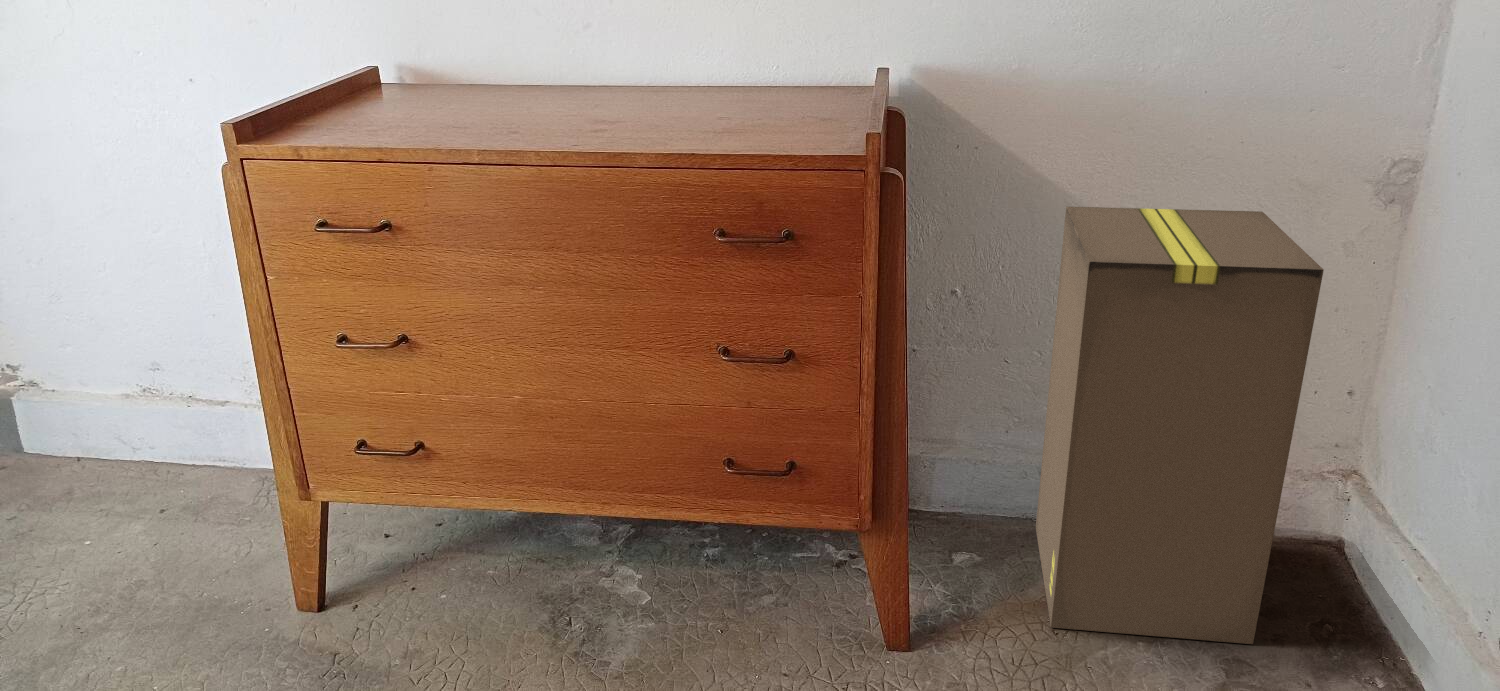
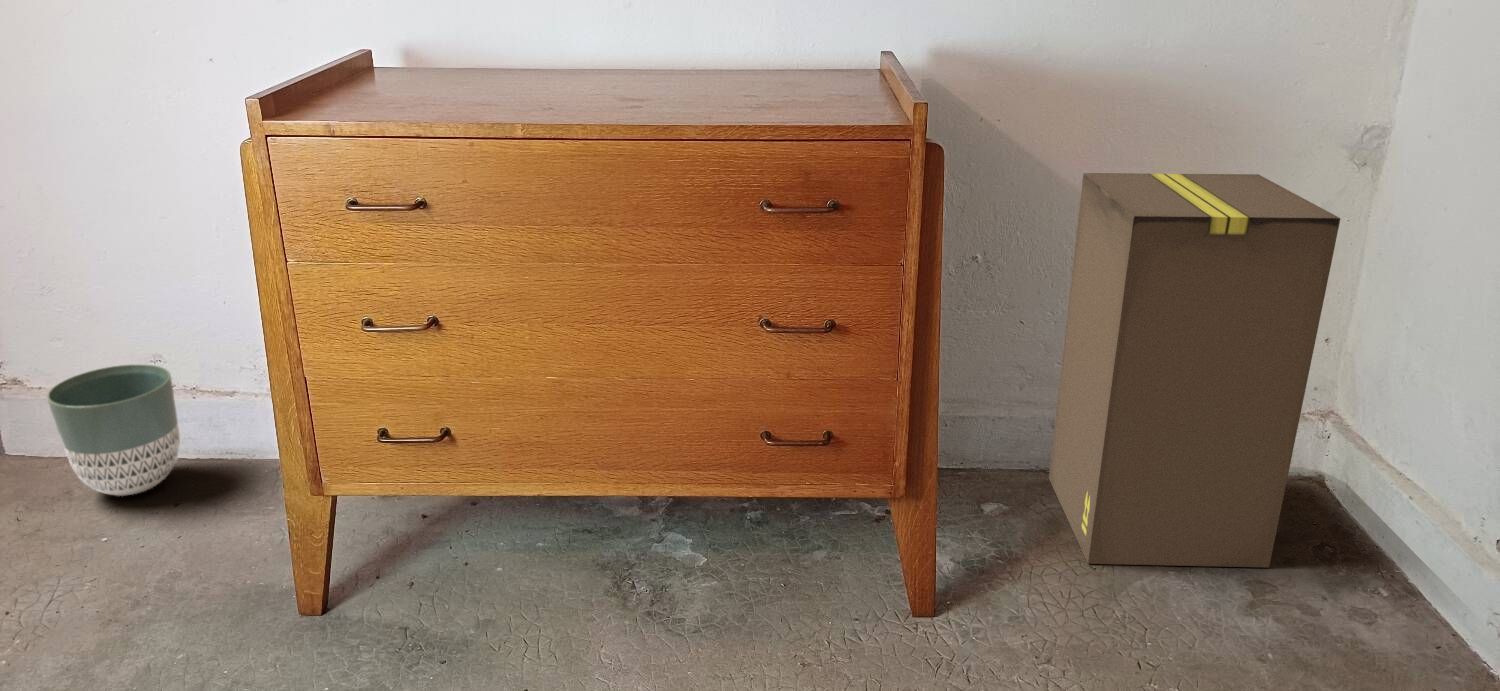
planter: none [42,372,170,500] -> present [47,364,180,496]

